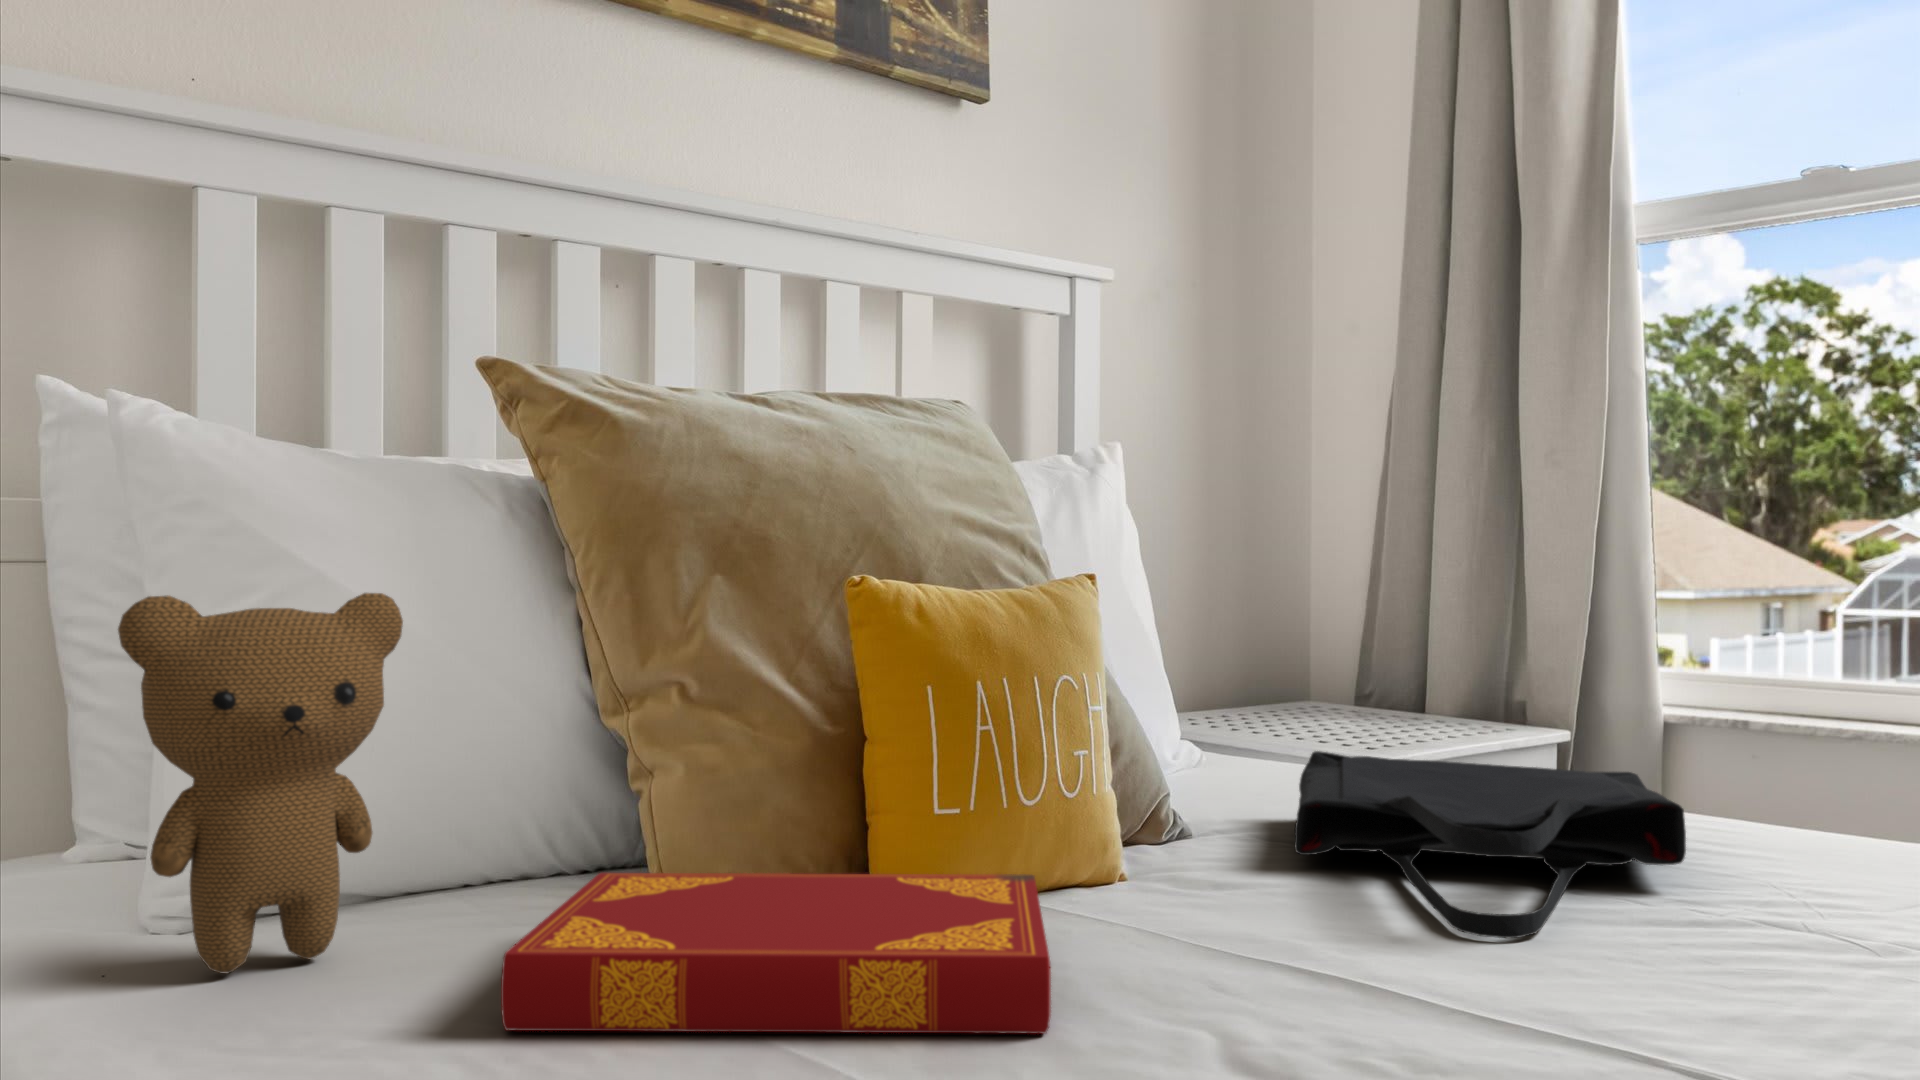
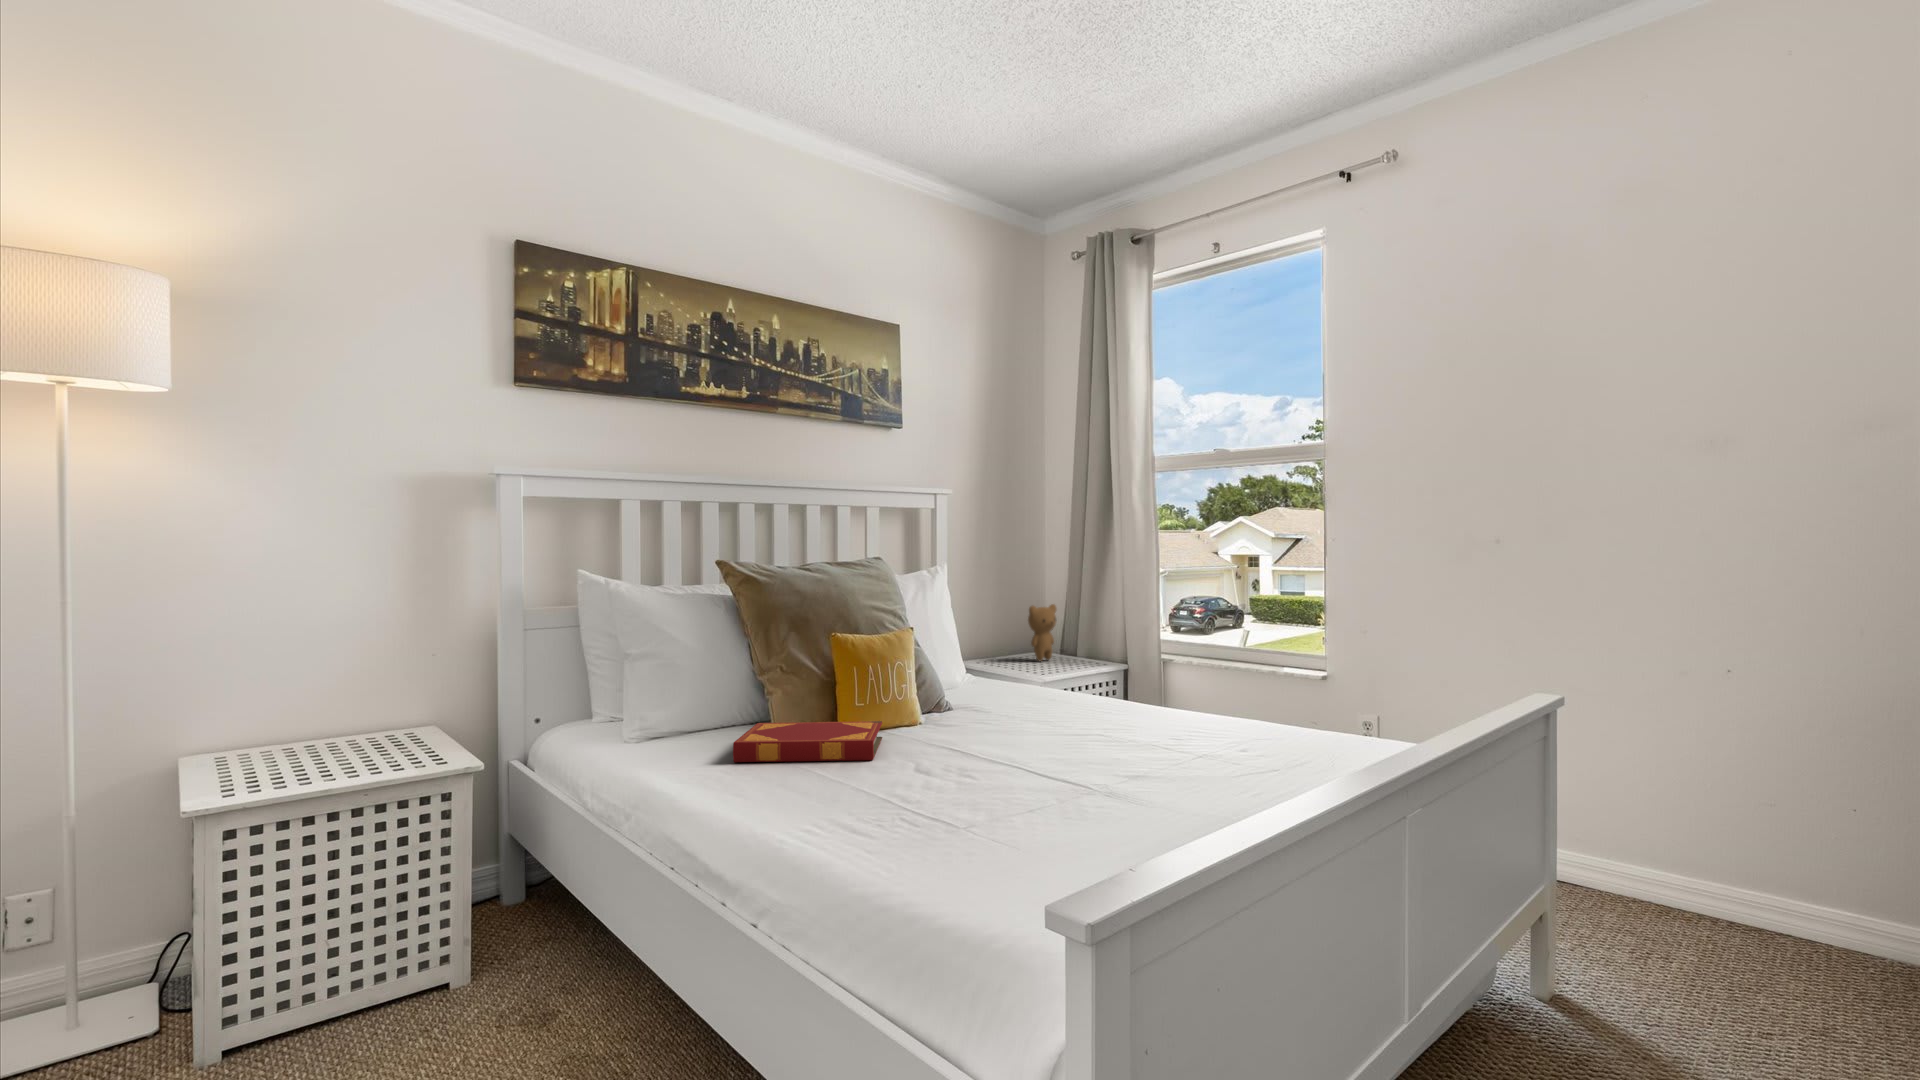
teddy bear: present [118,593,403,974] -> present [1028,604,1056,661]
tote bag: present [1295,751,1686,938] -> none [974,681,1097,737]

